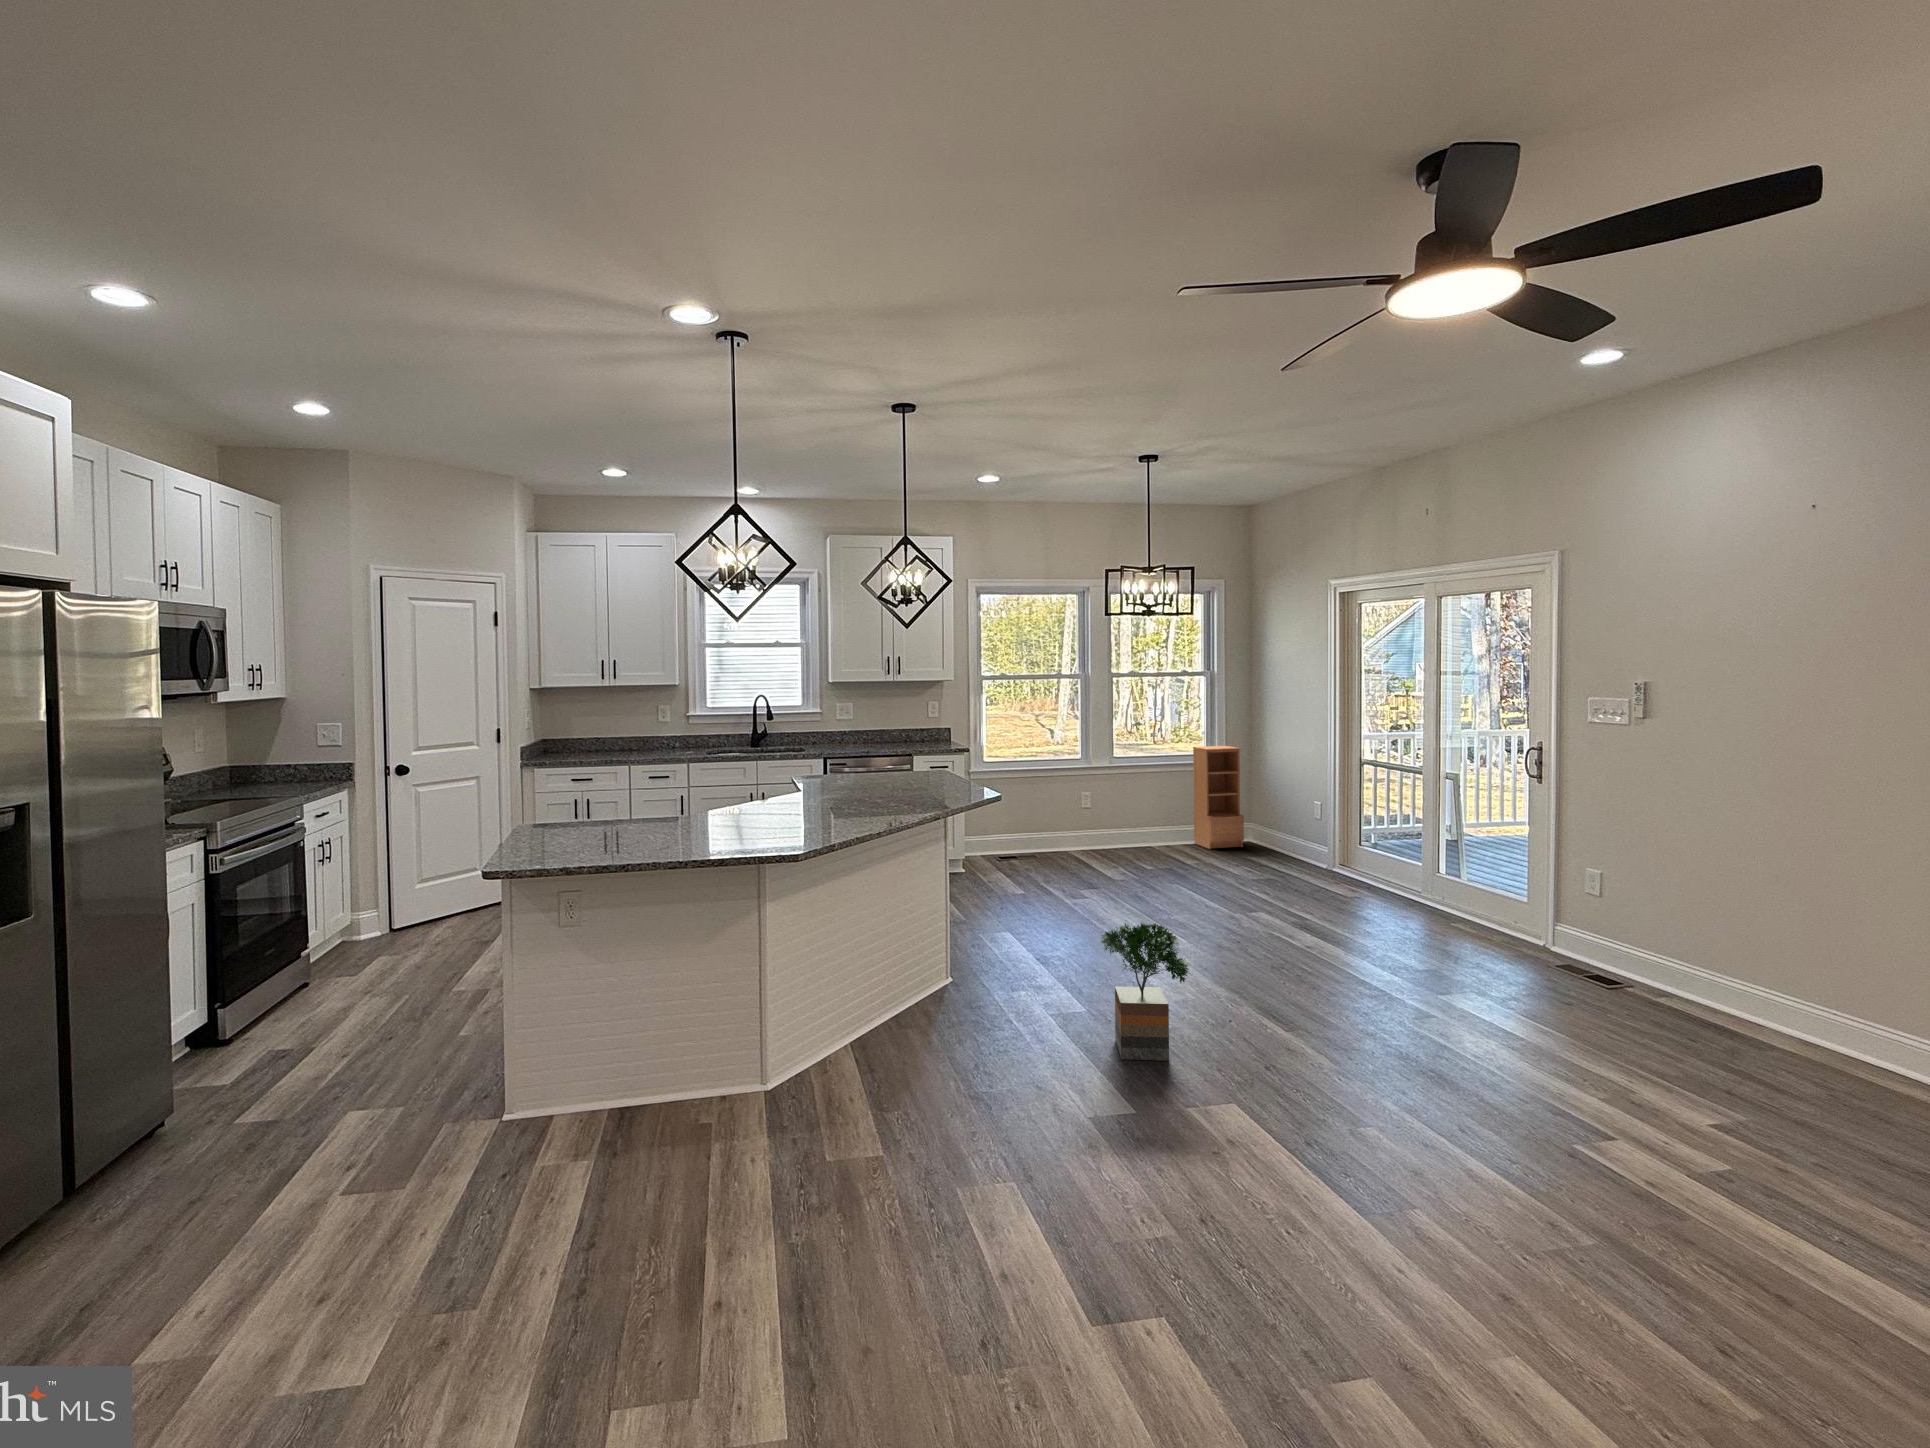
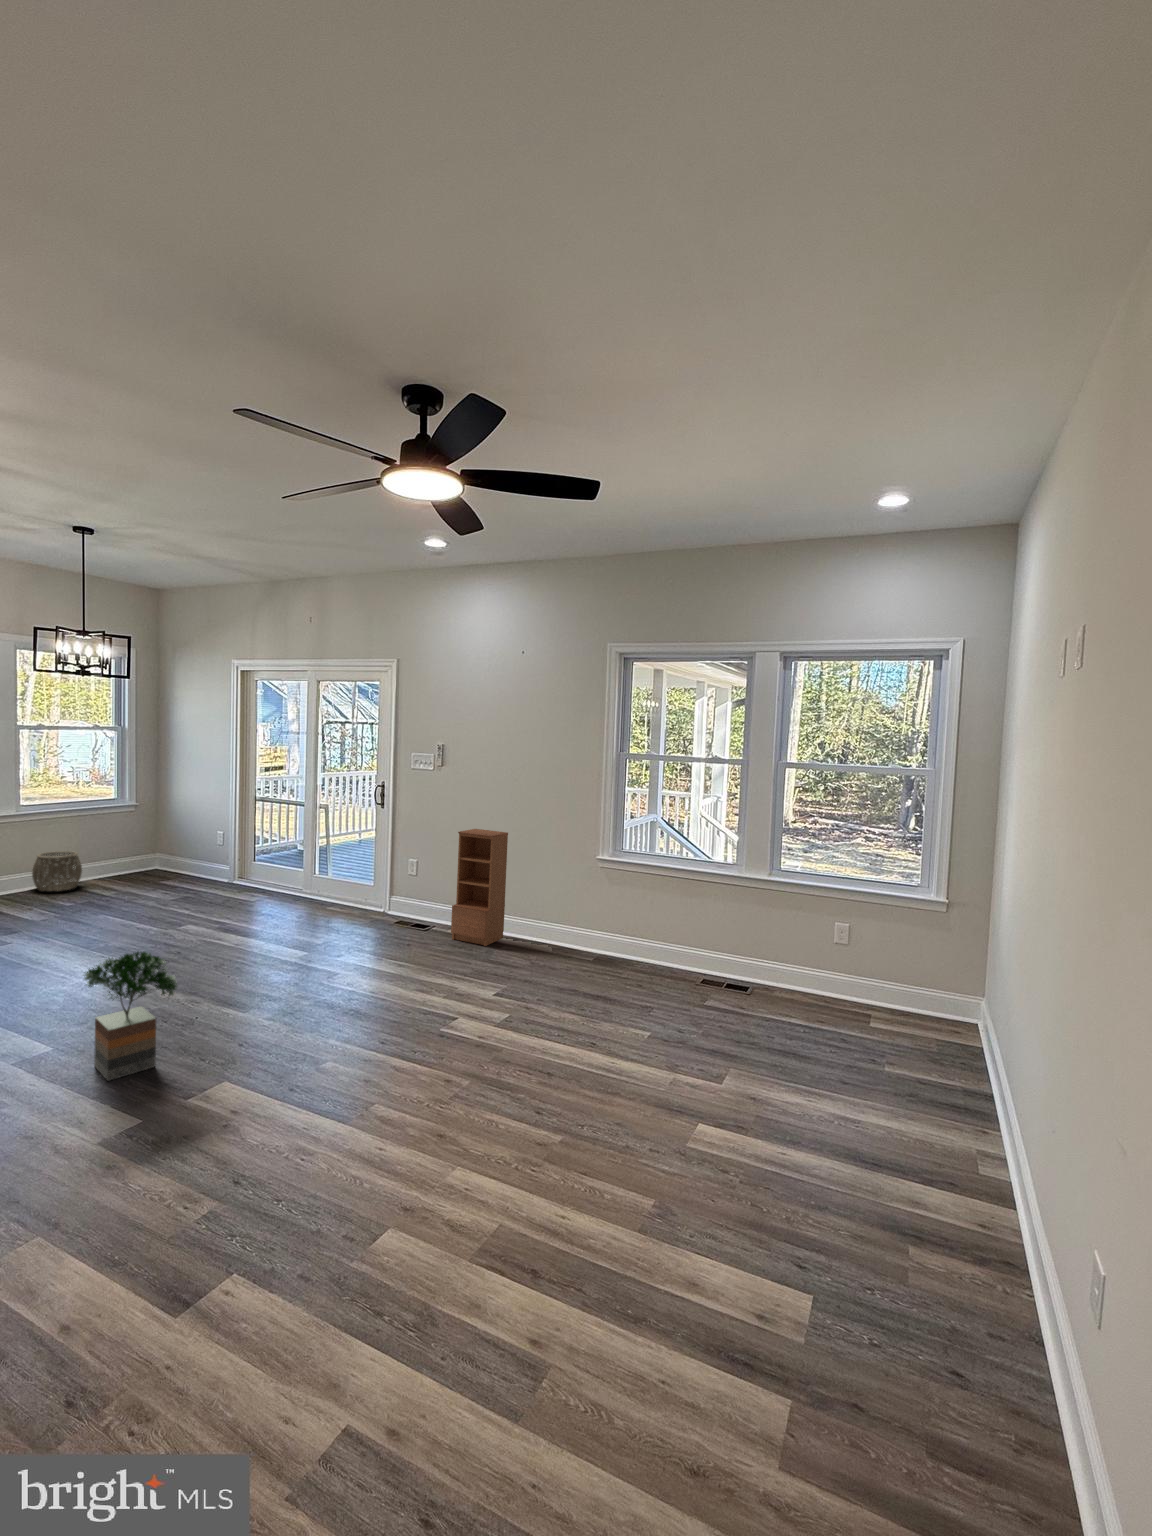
bookcase: present [1193,746,1244,849] -> present [451,829,508,946]
woven basket: none [1125,810,1171,854] -> present [32,851,82,891]

